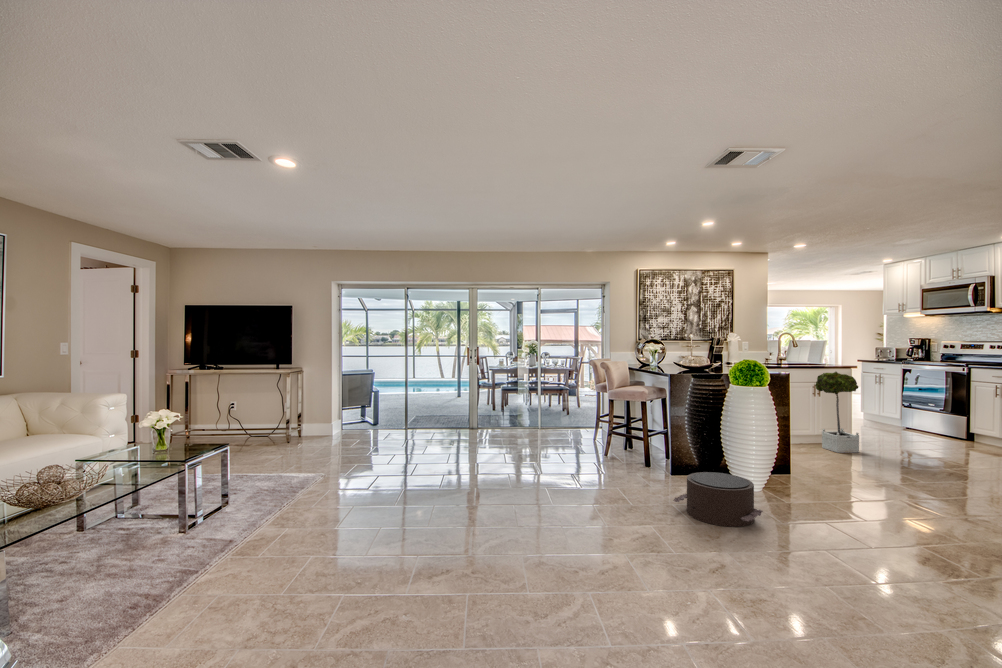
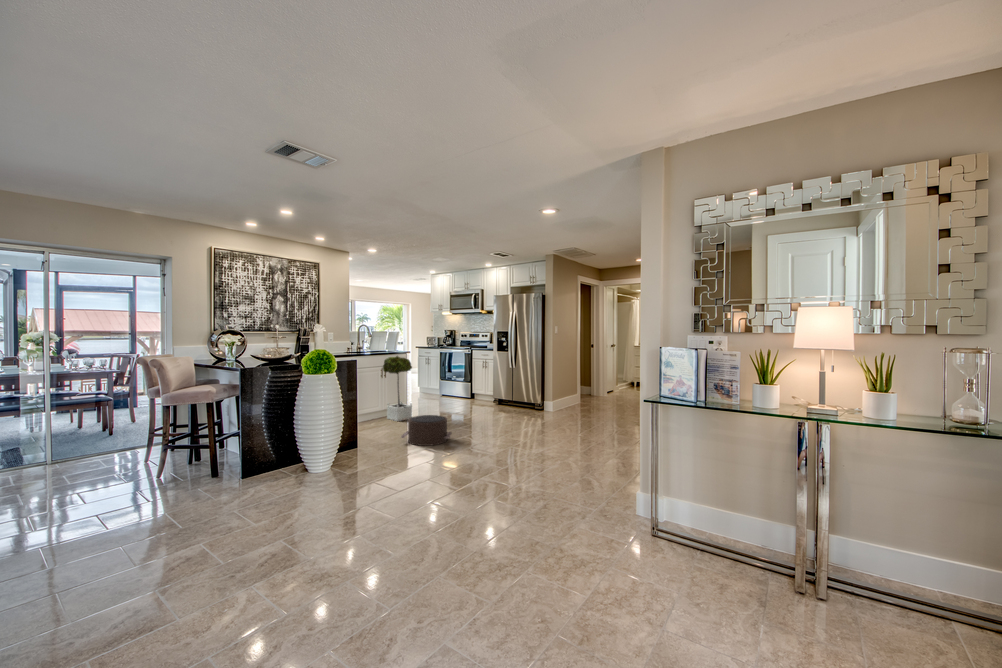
pouf: present [673,472,763,527] -> present [401,415,451,446]

